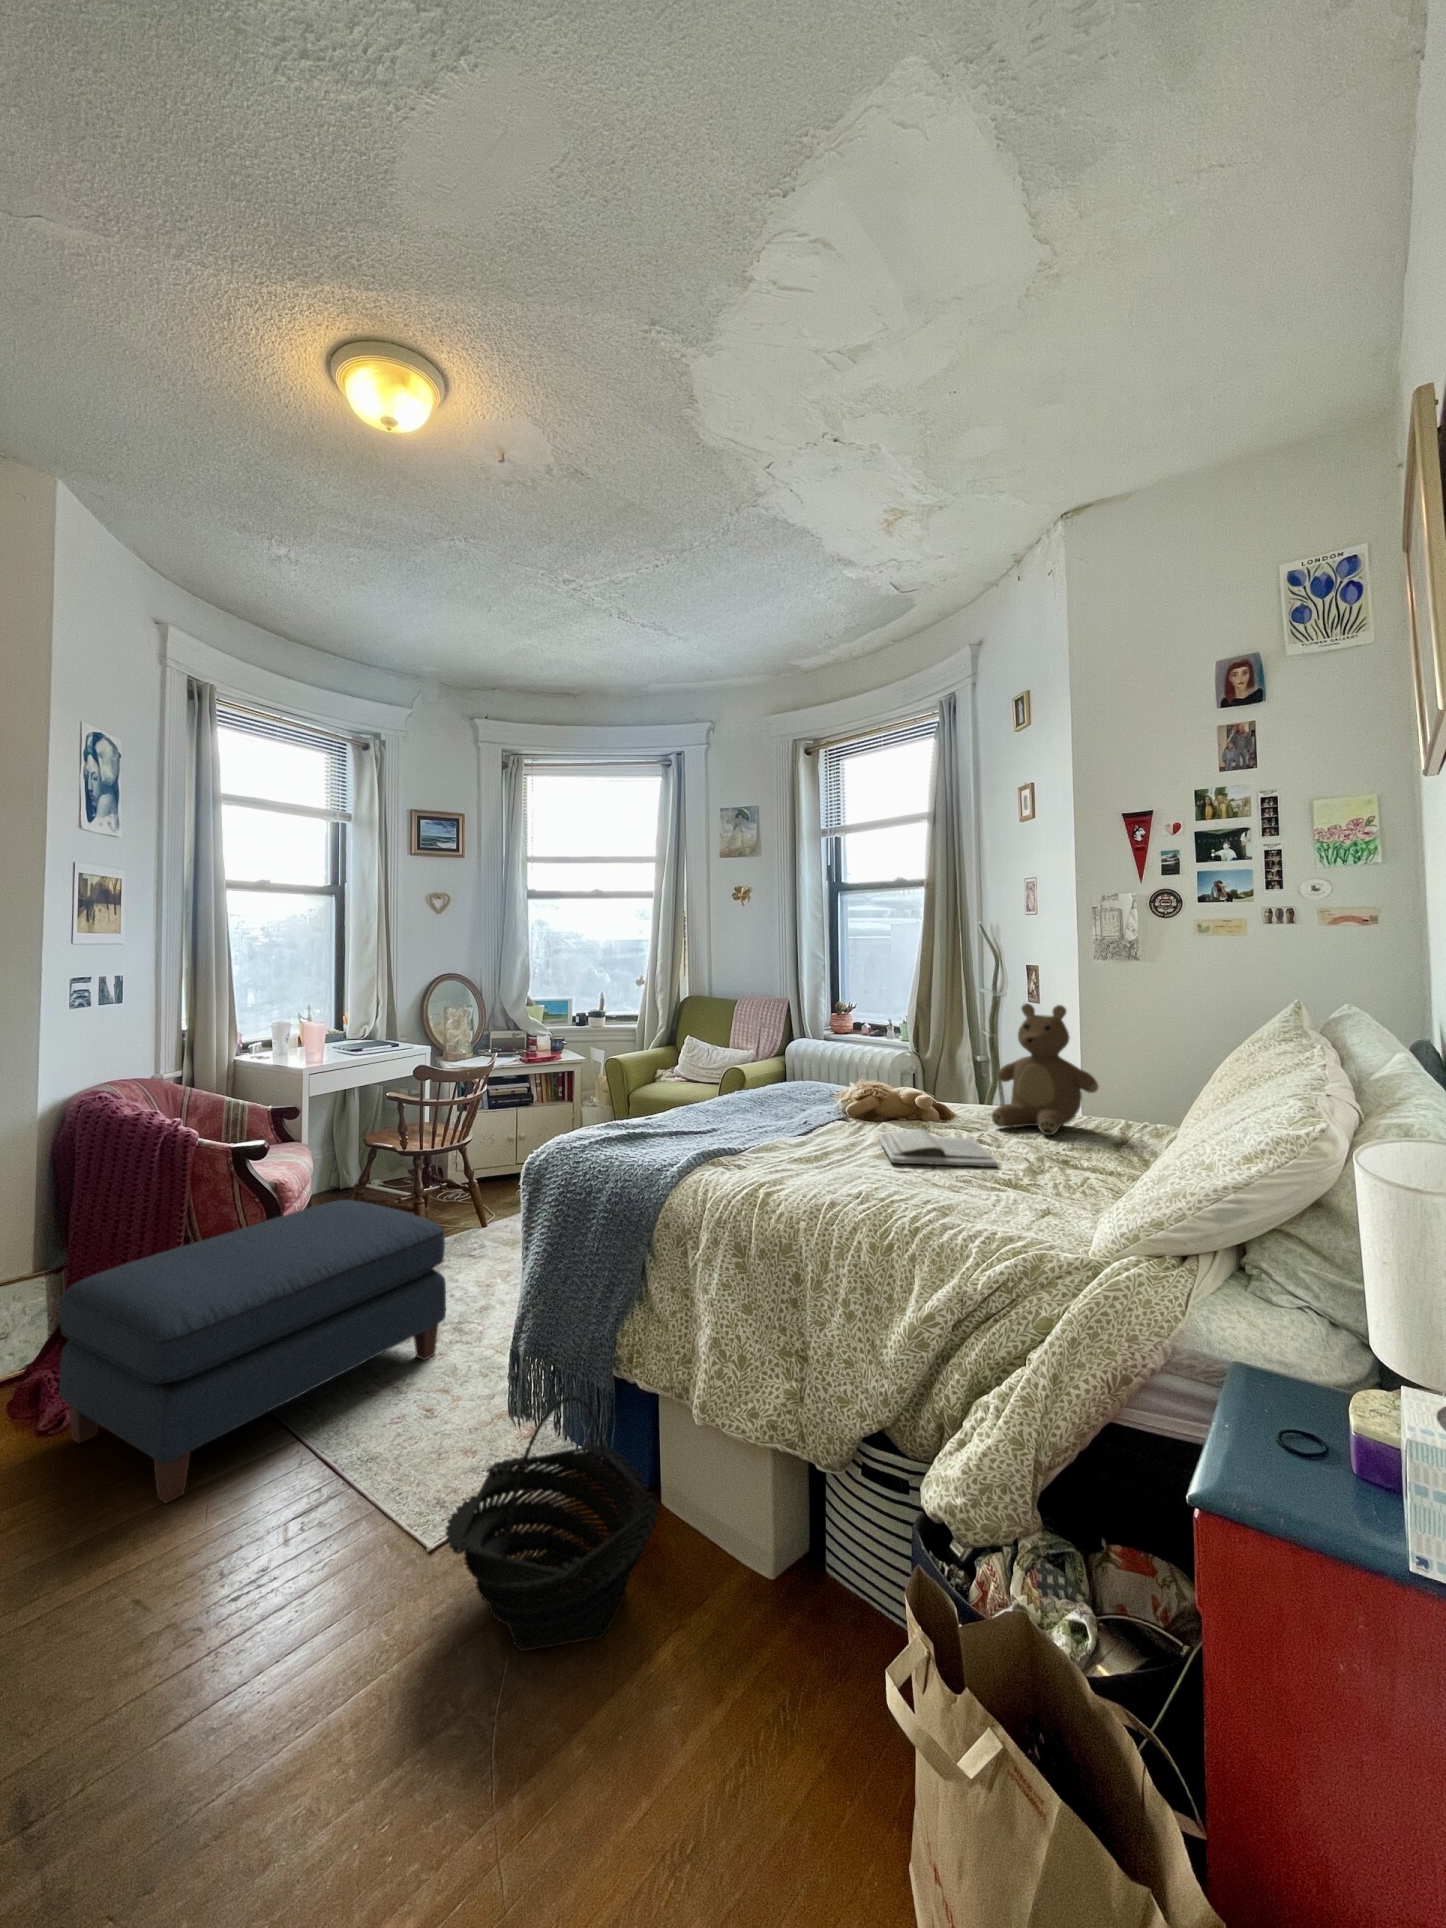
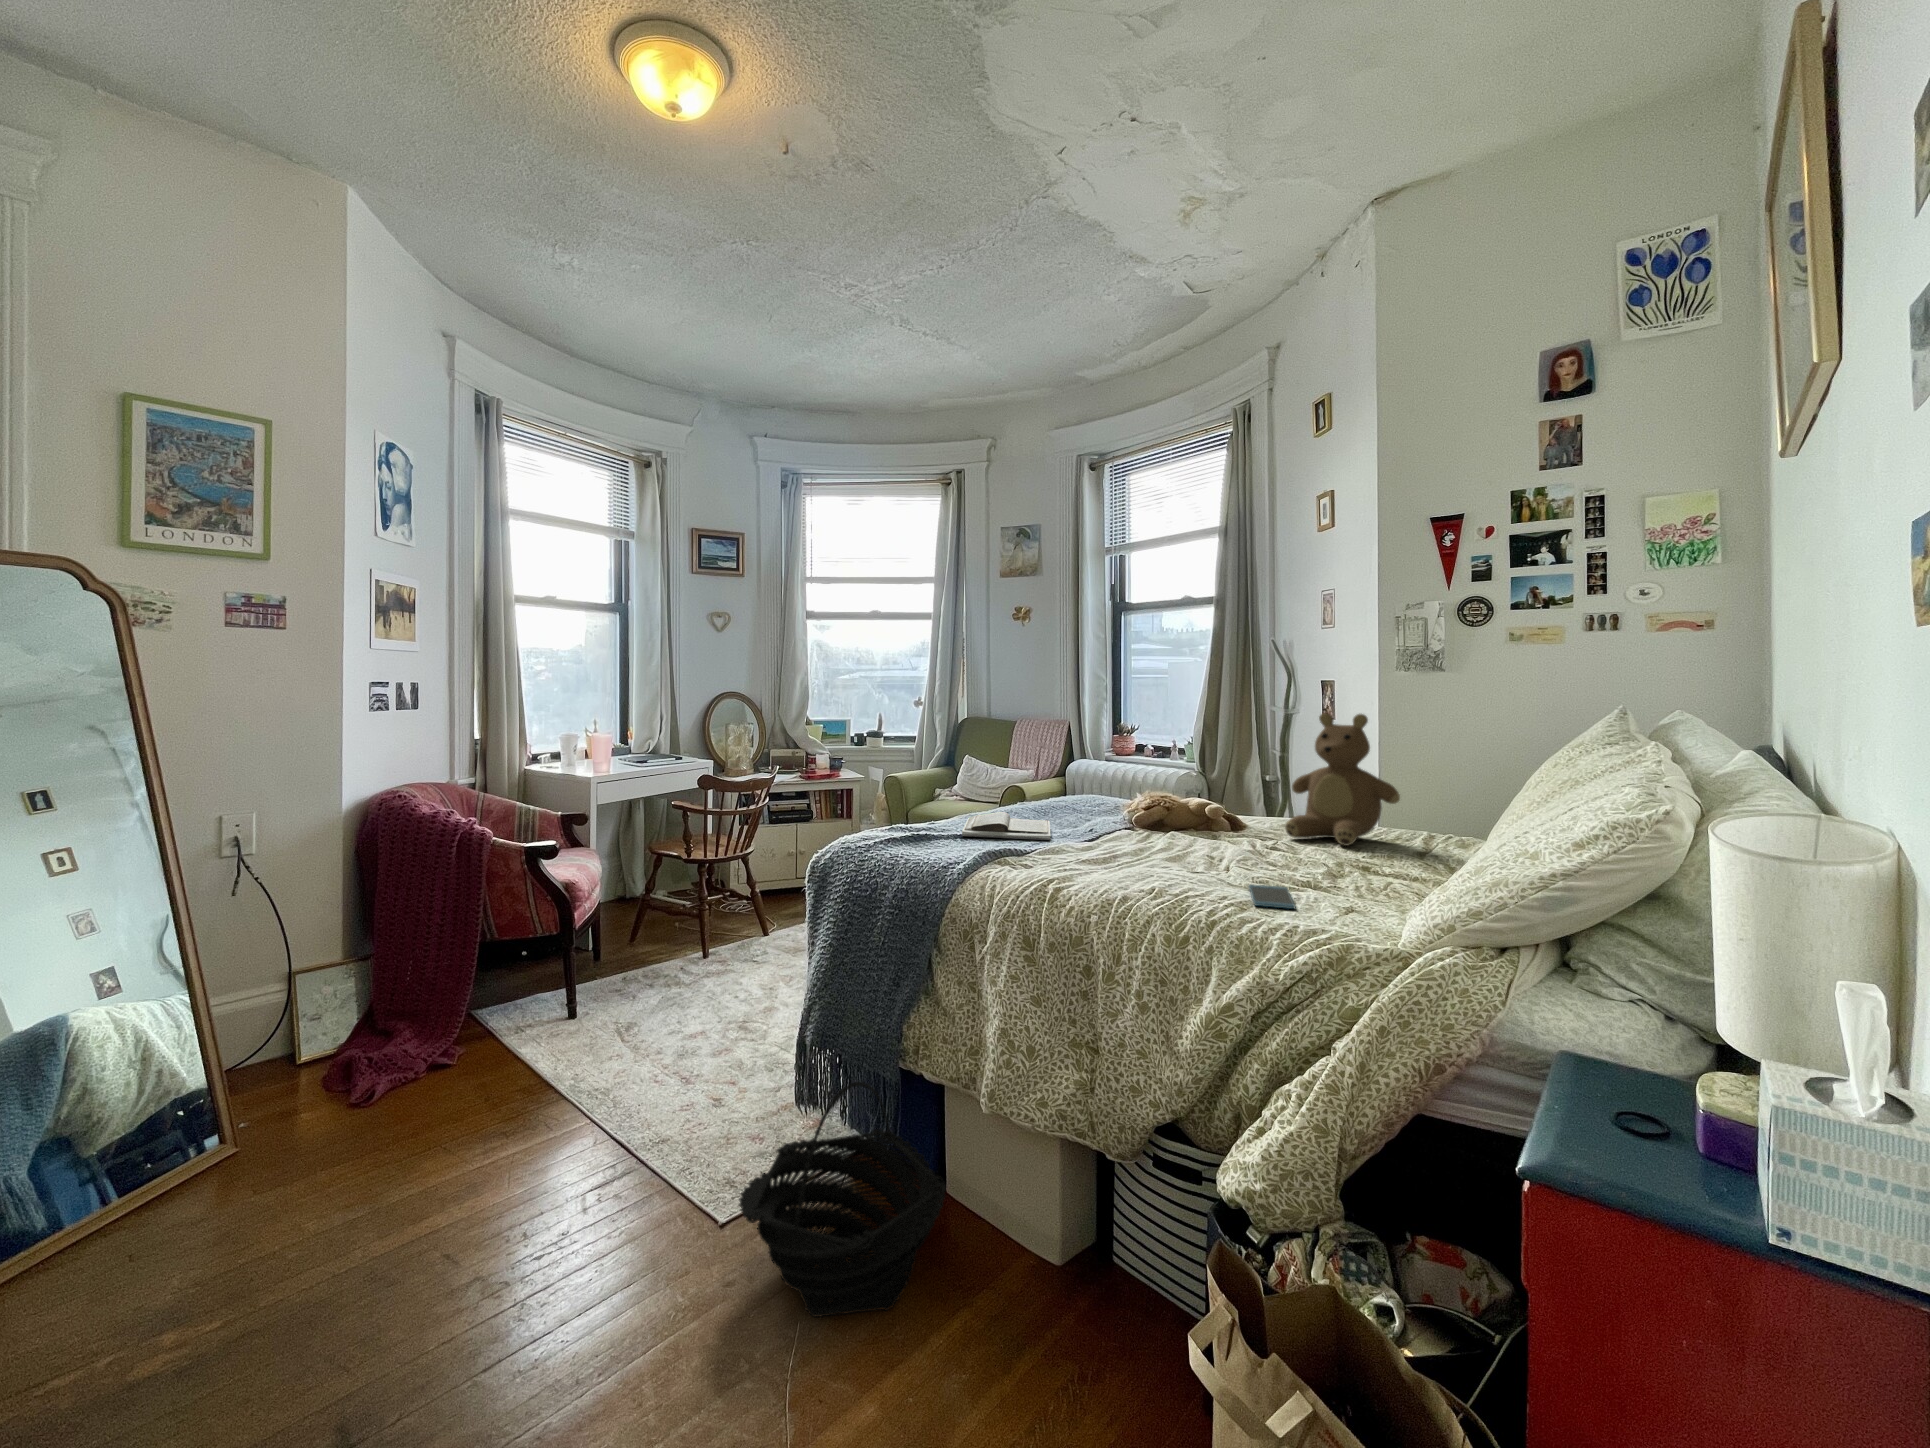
book: present [879,1129,997,1167] -> present [962,812,1050,840]
smartphone: none [952,1184,996,1211] -> present [1249,884,1295,909]
ottoman: present [59,1200,446,1503] -> none [369,902,732,1172]

